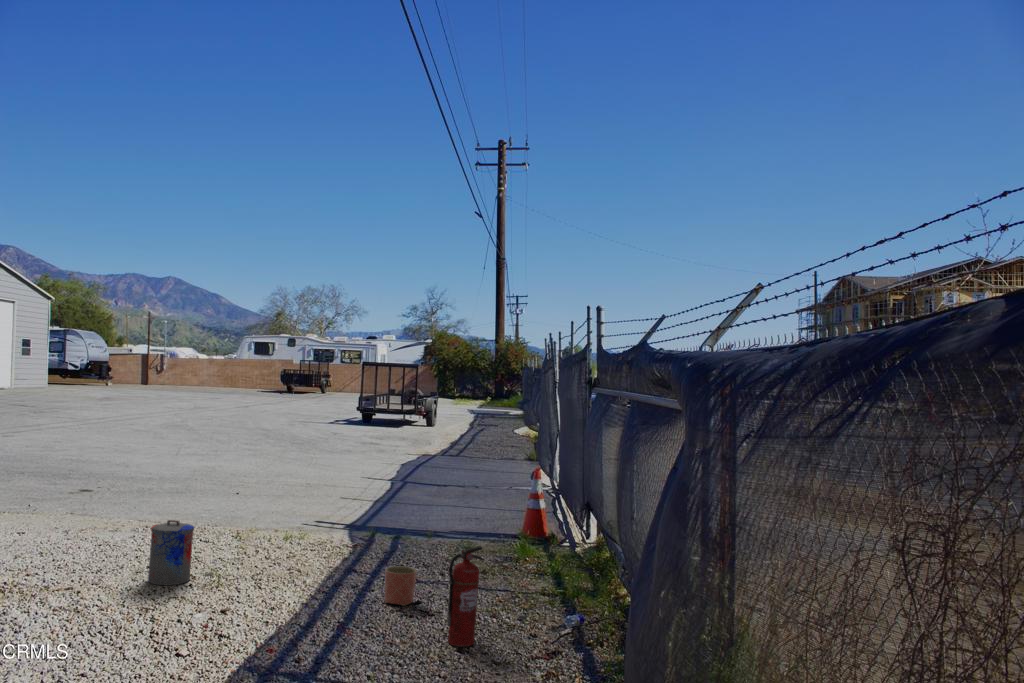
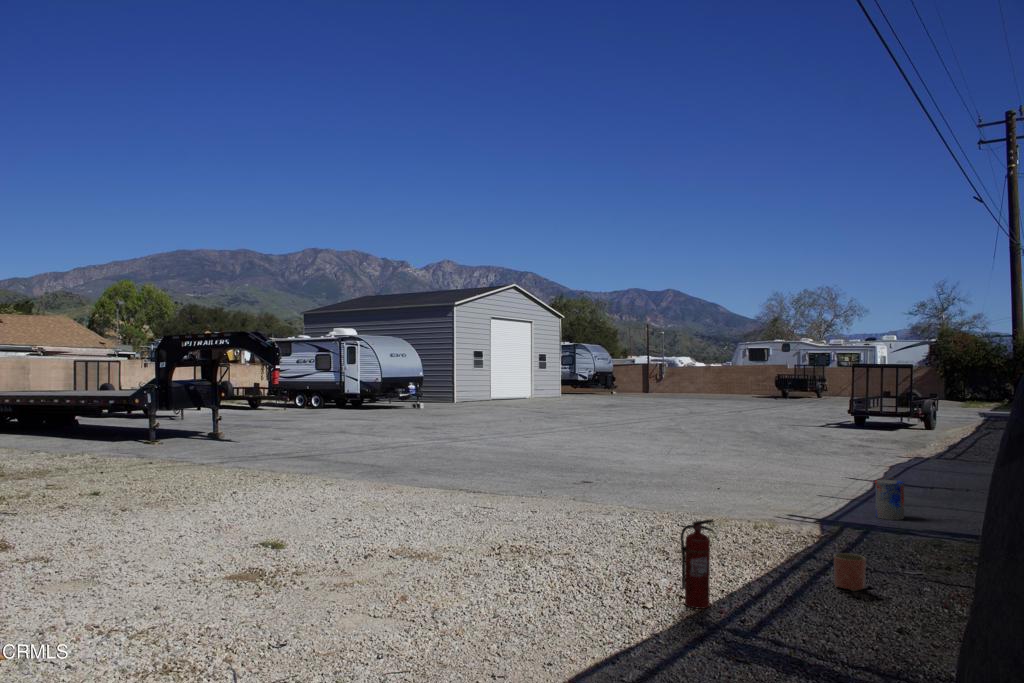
trash can: present [148,520,194,585] -> present [875,477,904,520]
fire extinguisher: present [447,546,482,647] -> present [680,520,713,609]

